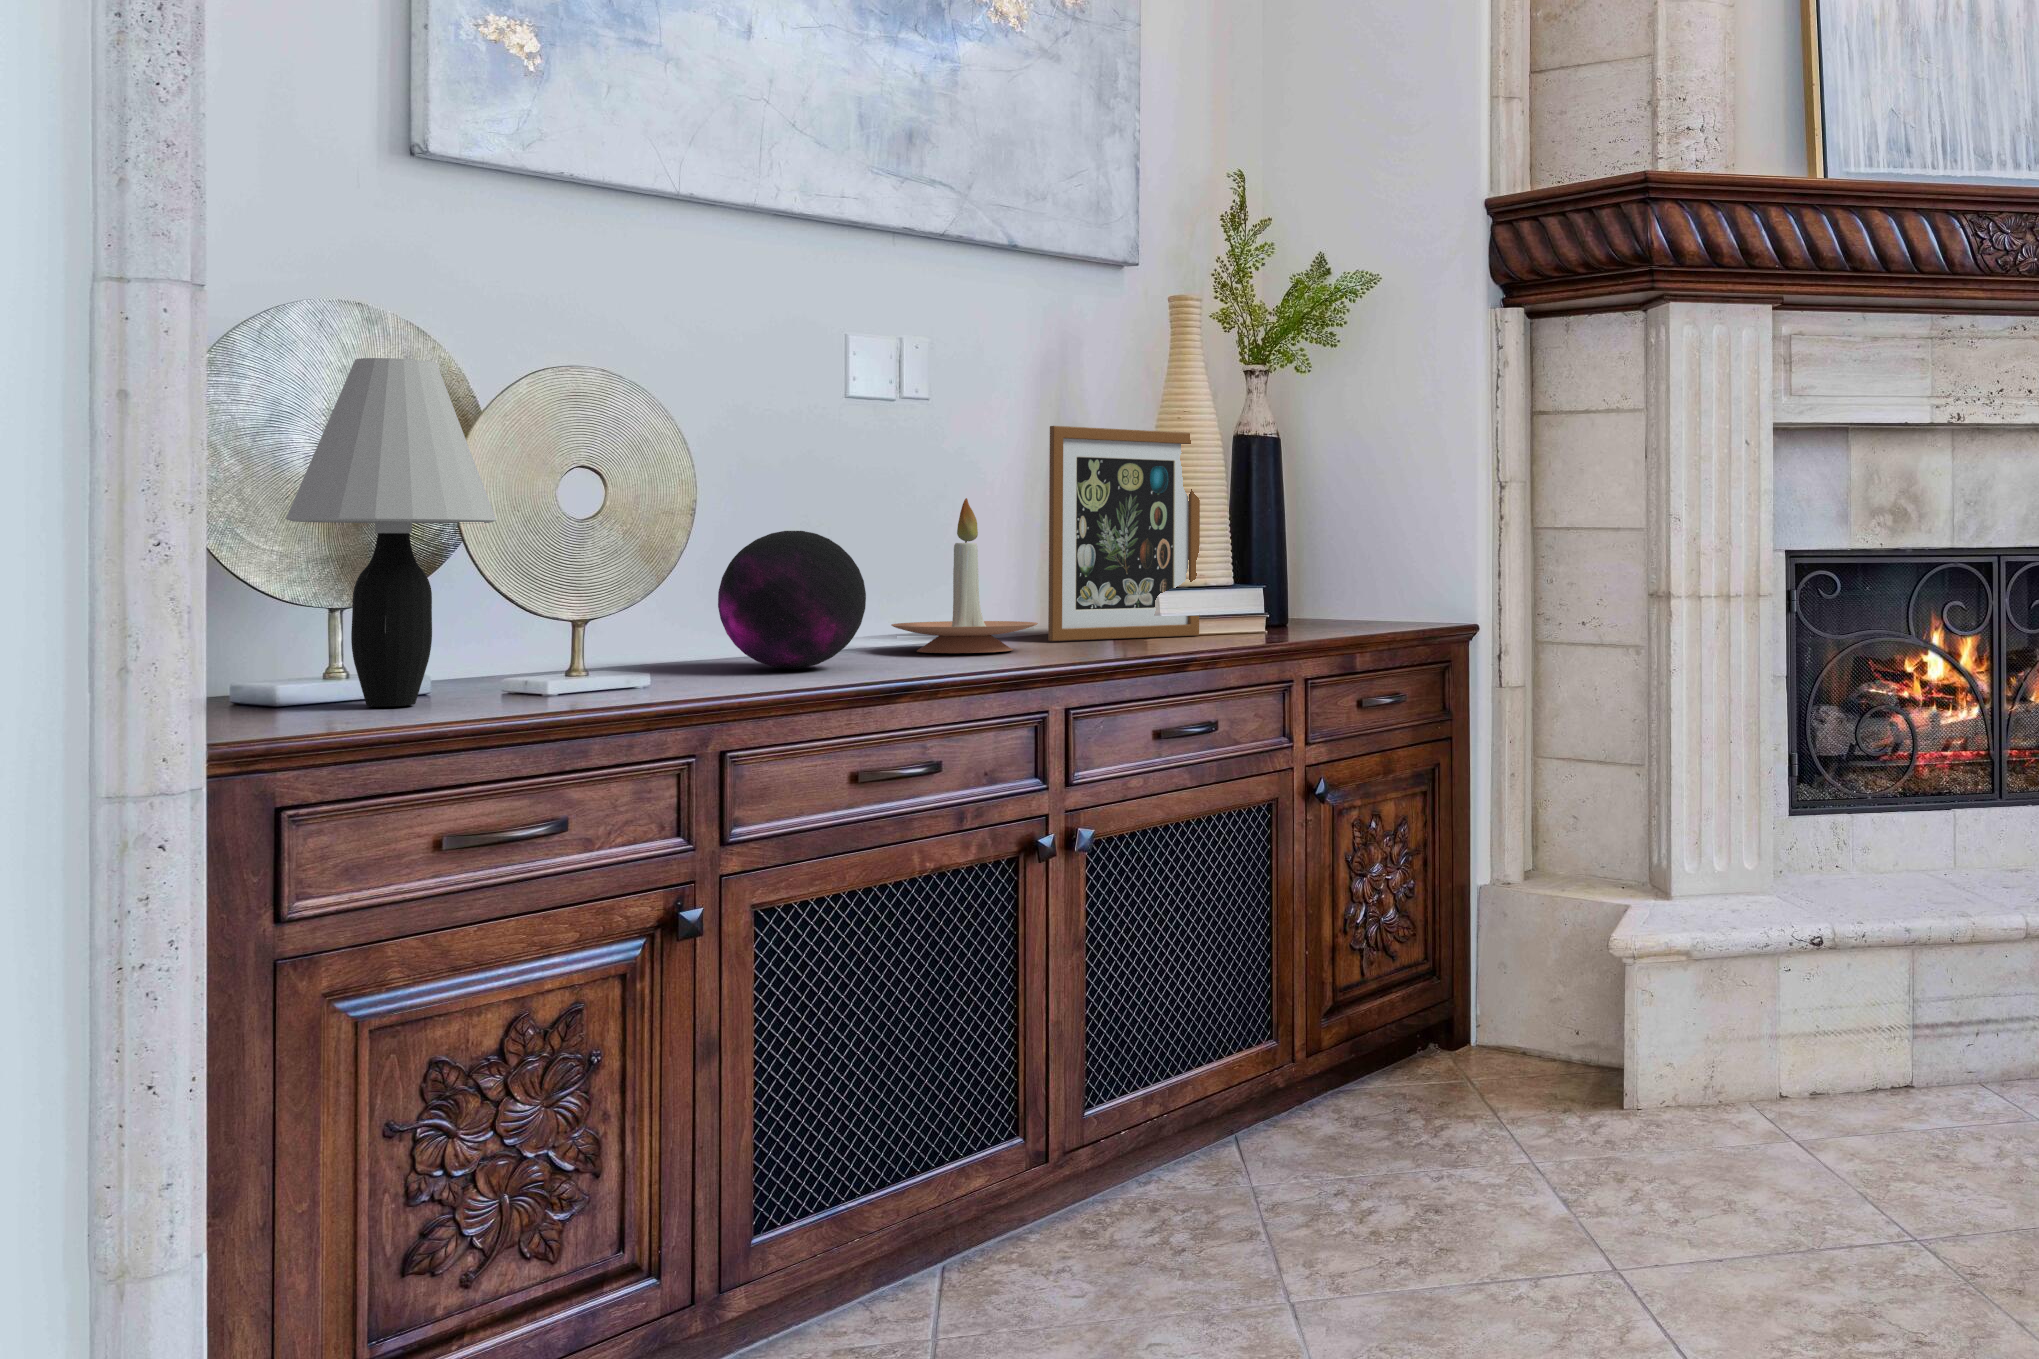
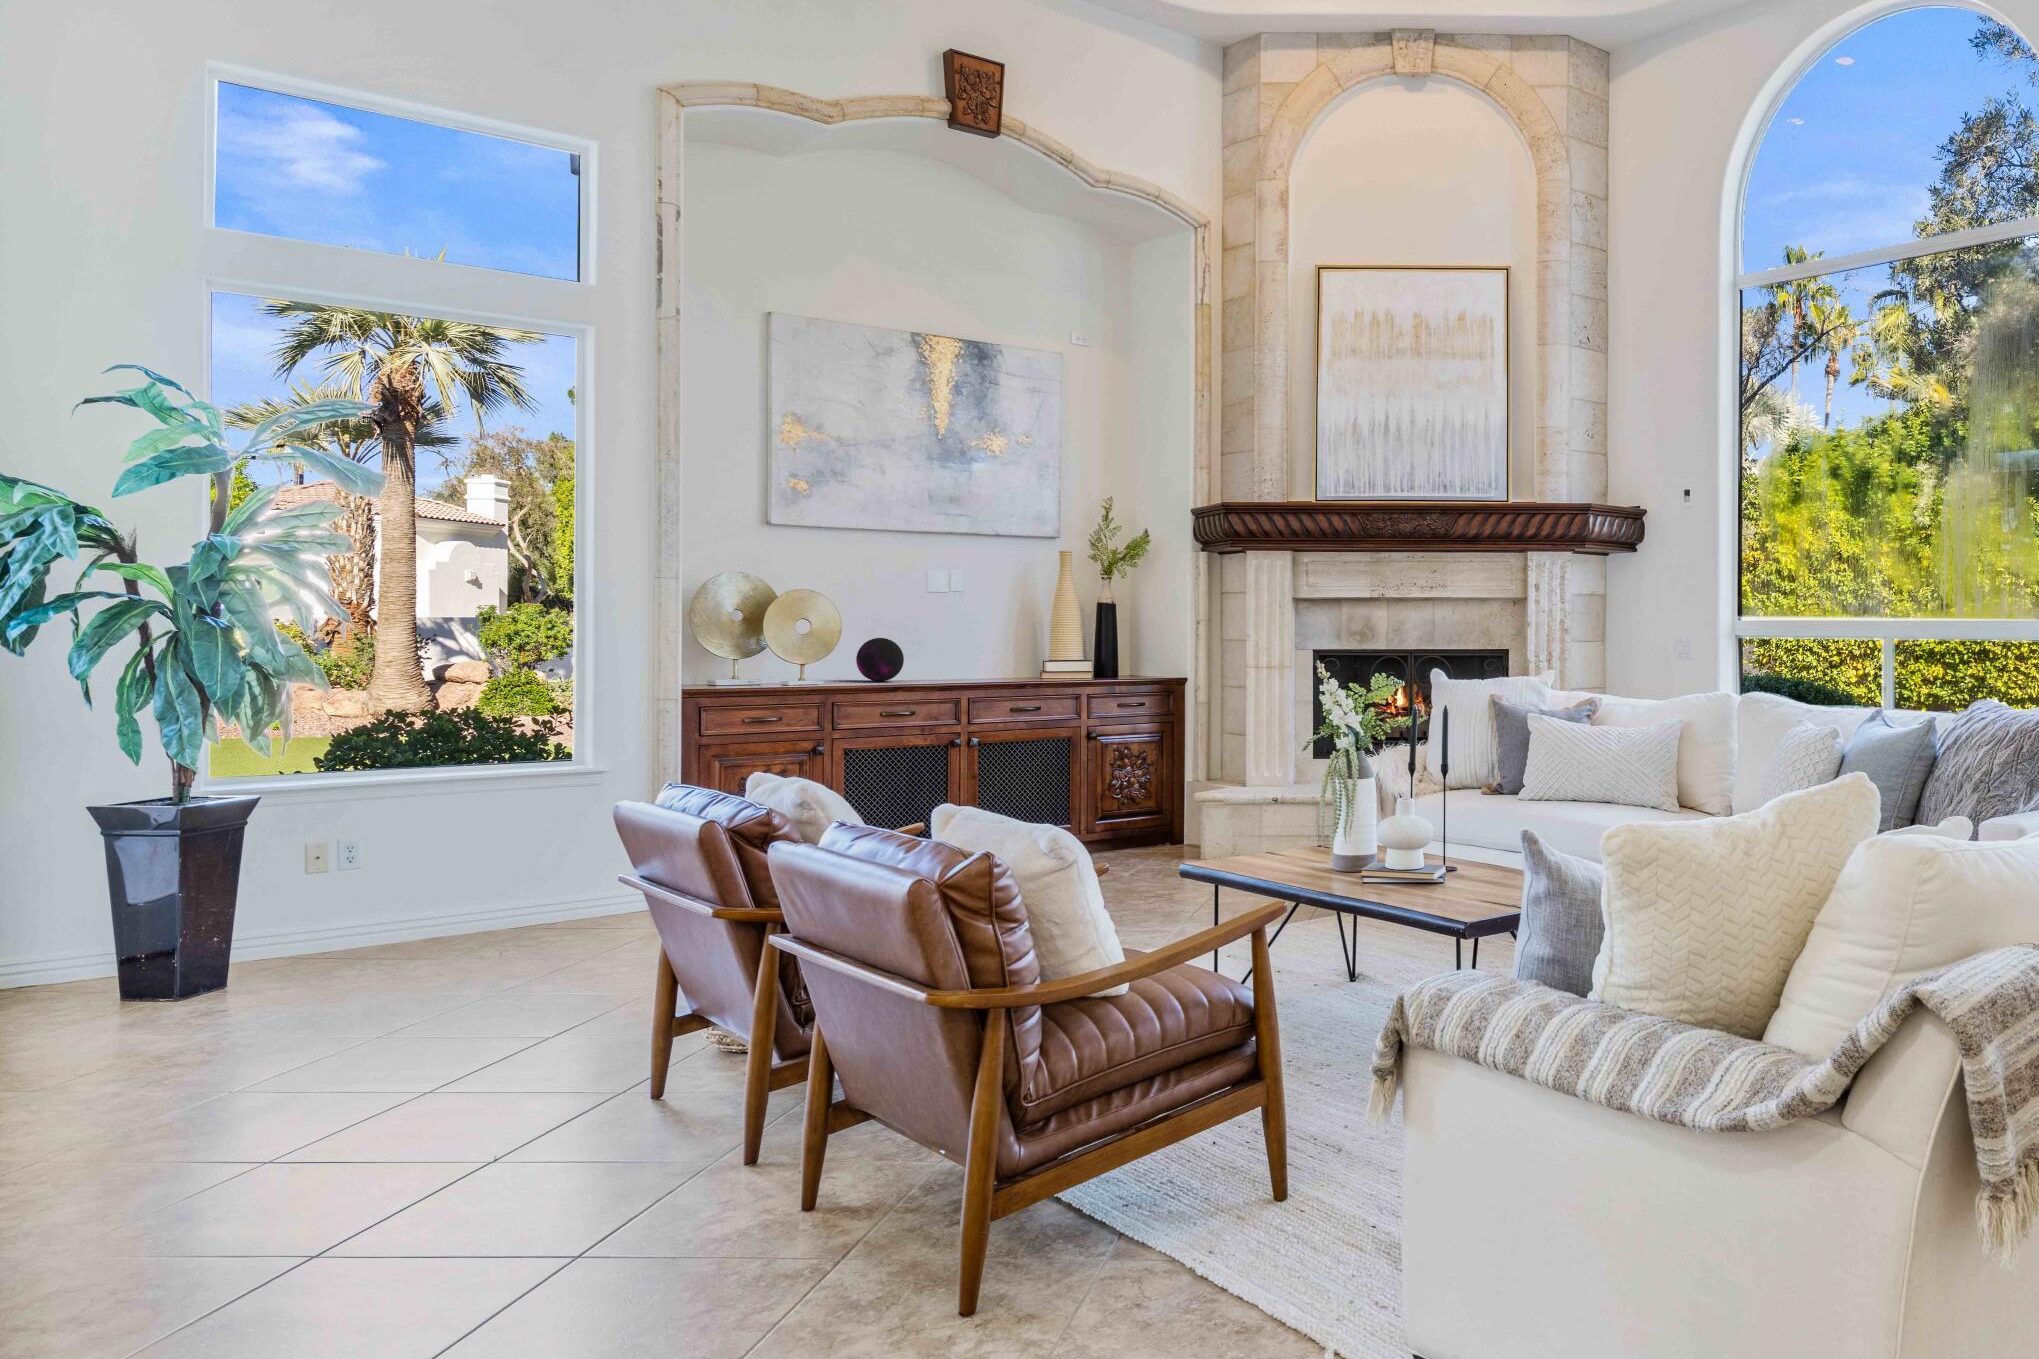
table lamp: present [286,358,496,707] -> none [719,589,773,684]
picture frame: present [1048,426,1200,641] -> none [998,602,1064,679]
candle holder: present [891,498,1038,653] -> none [930,628,981,680]

